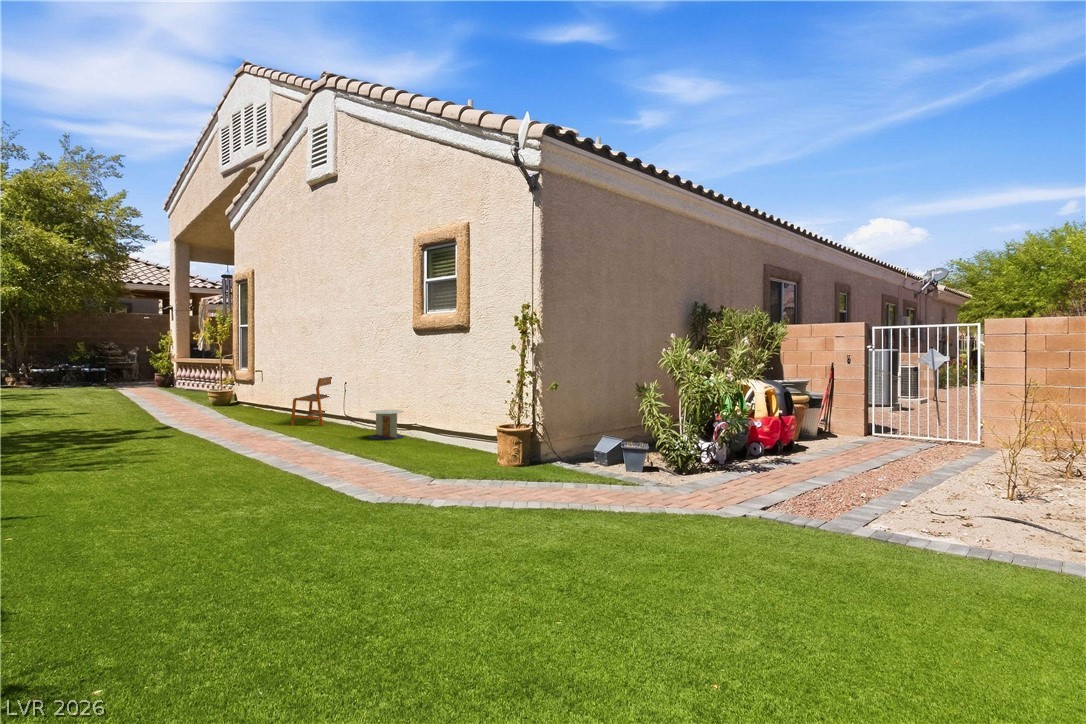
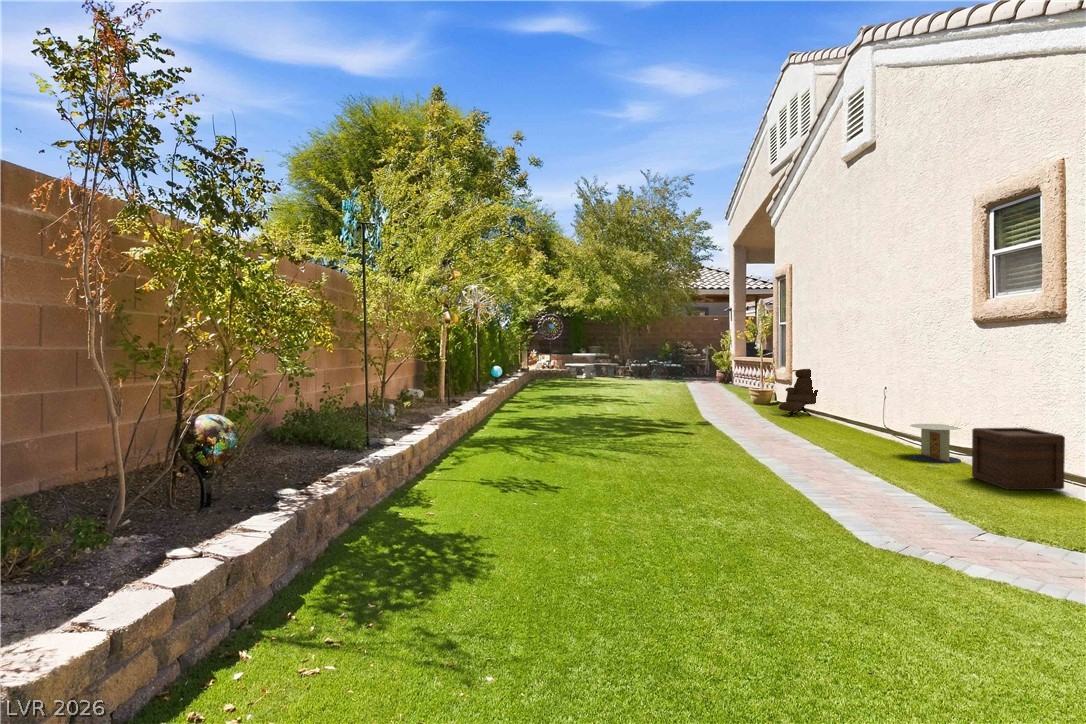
lounge chair: none [244,369,286,415] -> present [779,369,818,417]
bench: present [291,377,332,426] -> none [821,378,878,436]
wooden crate: none [415,407,469,452] -> present [972,428,1065,490]

